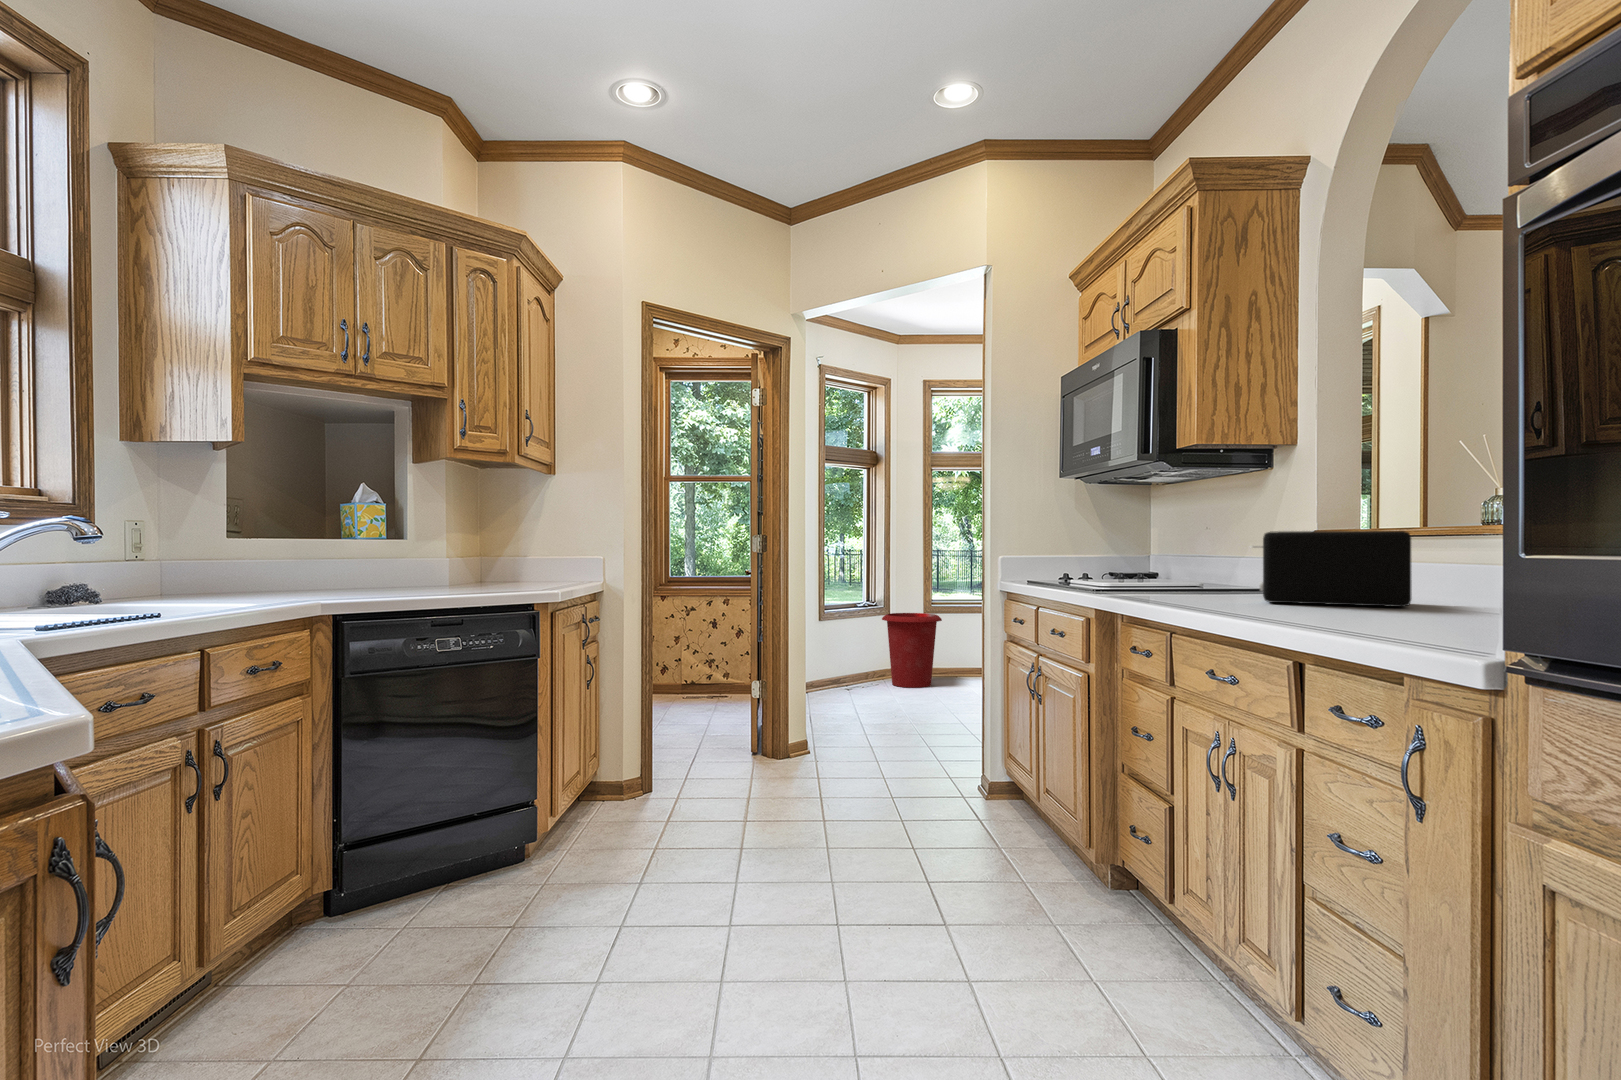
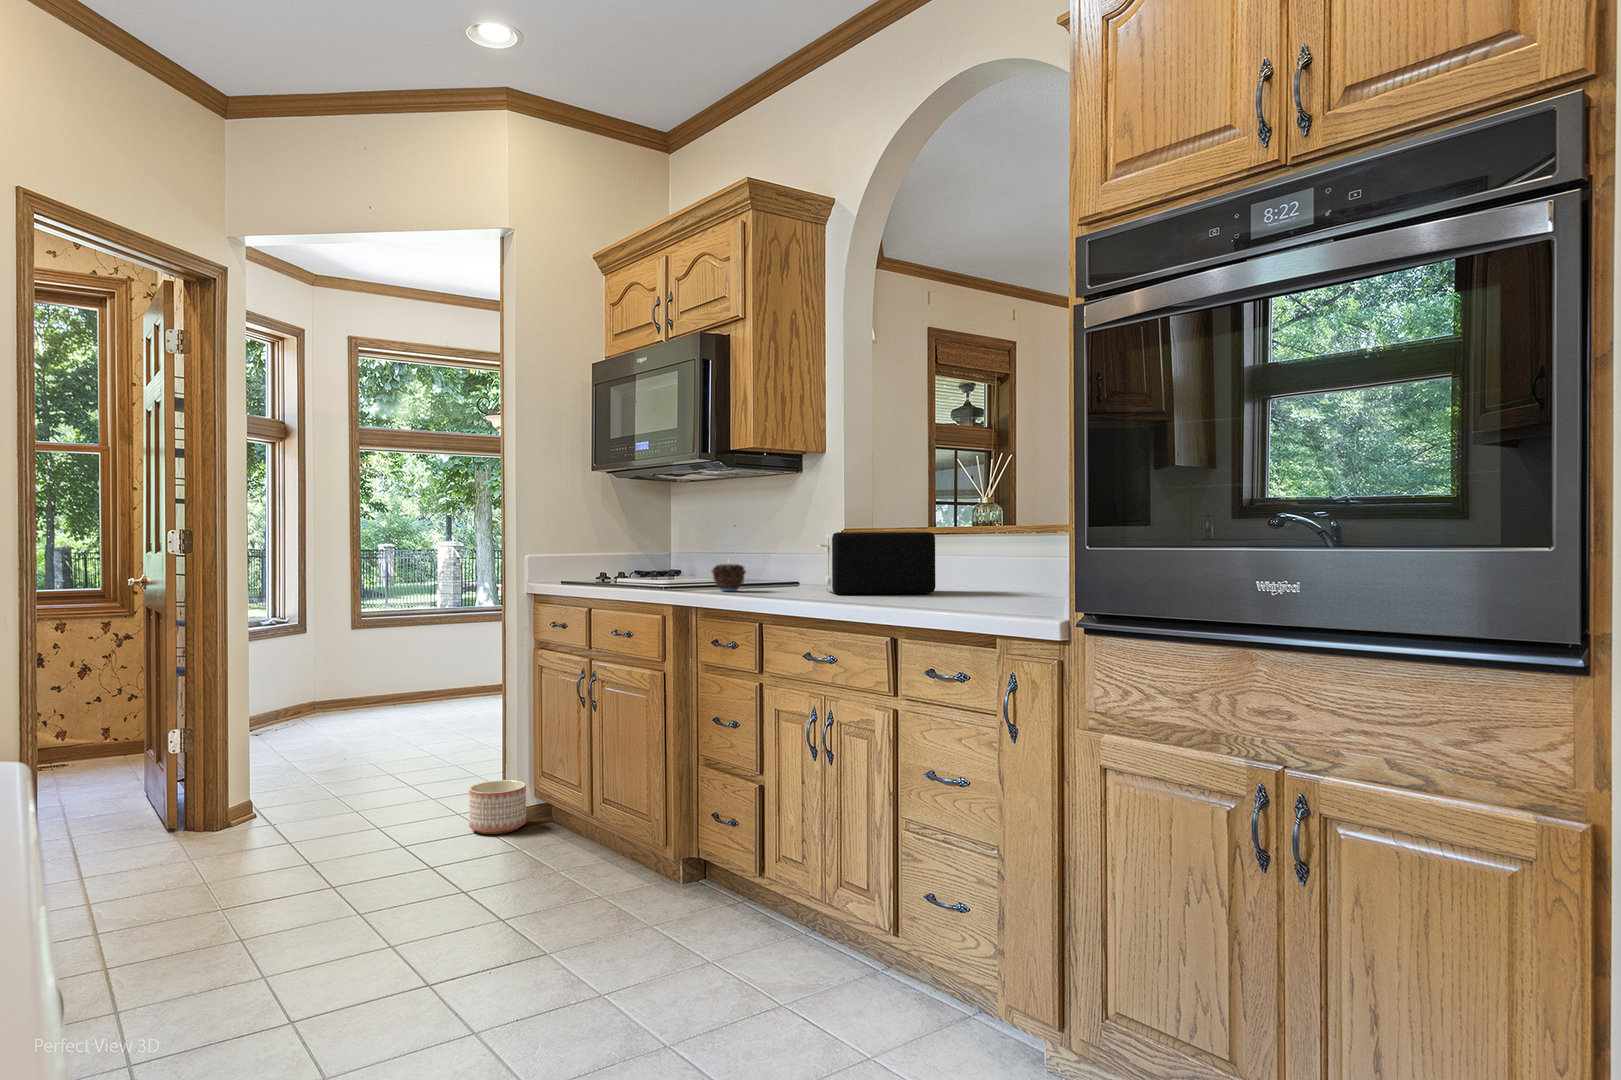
candle: none [1134,559,1172,594] -> present [712,564,746,591]
waste bin: present [882,613,942,688] -> none [300,631,384,727]
planter: none [948,751,996,799] -> present [469,780,526,834]

